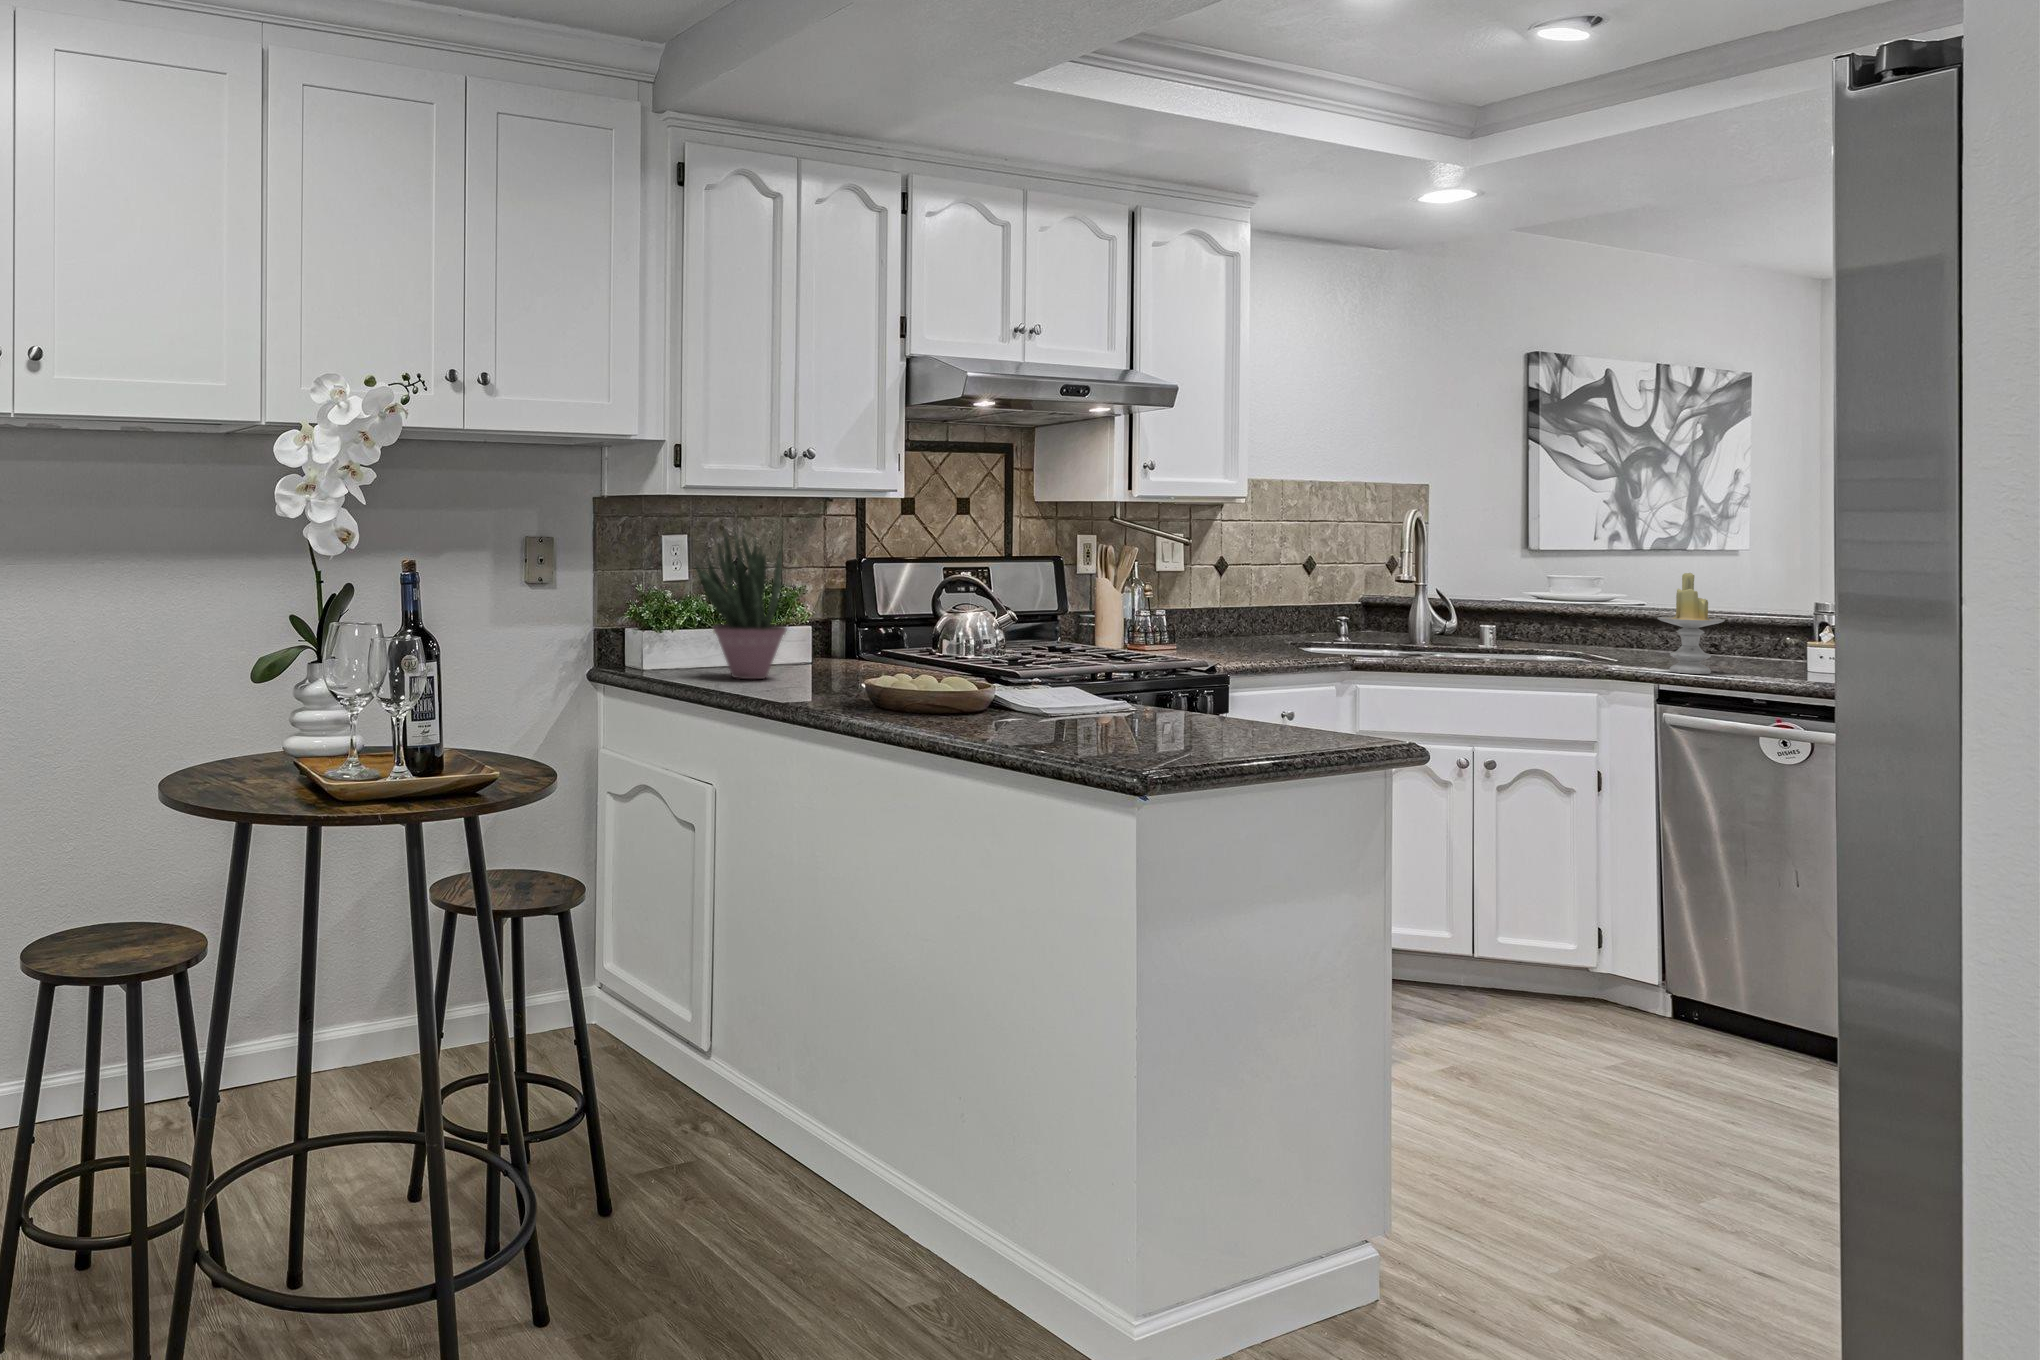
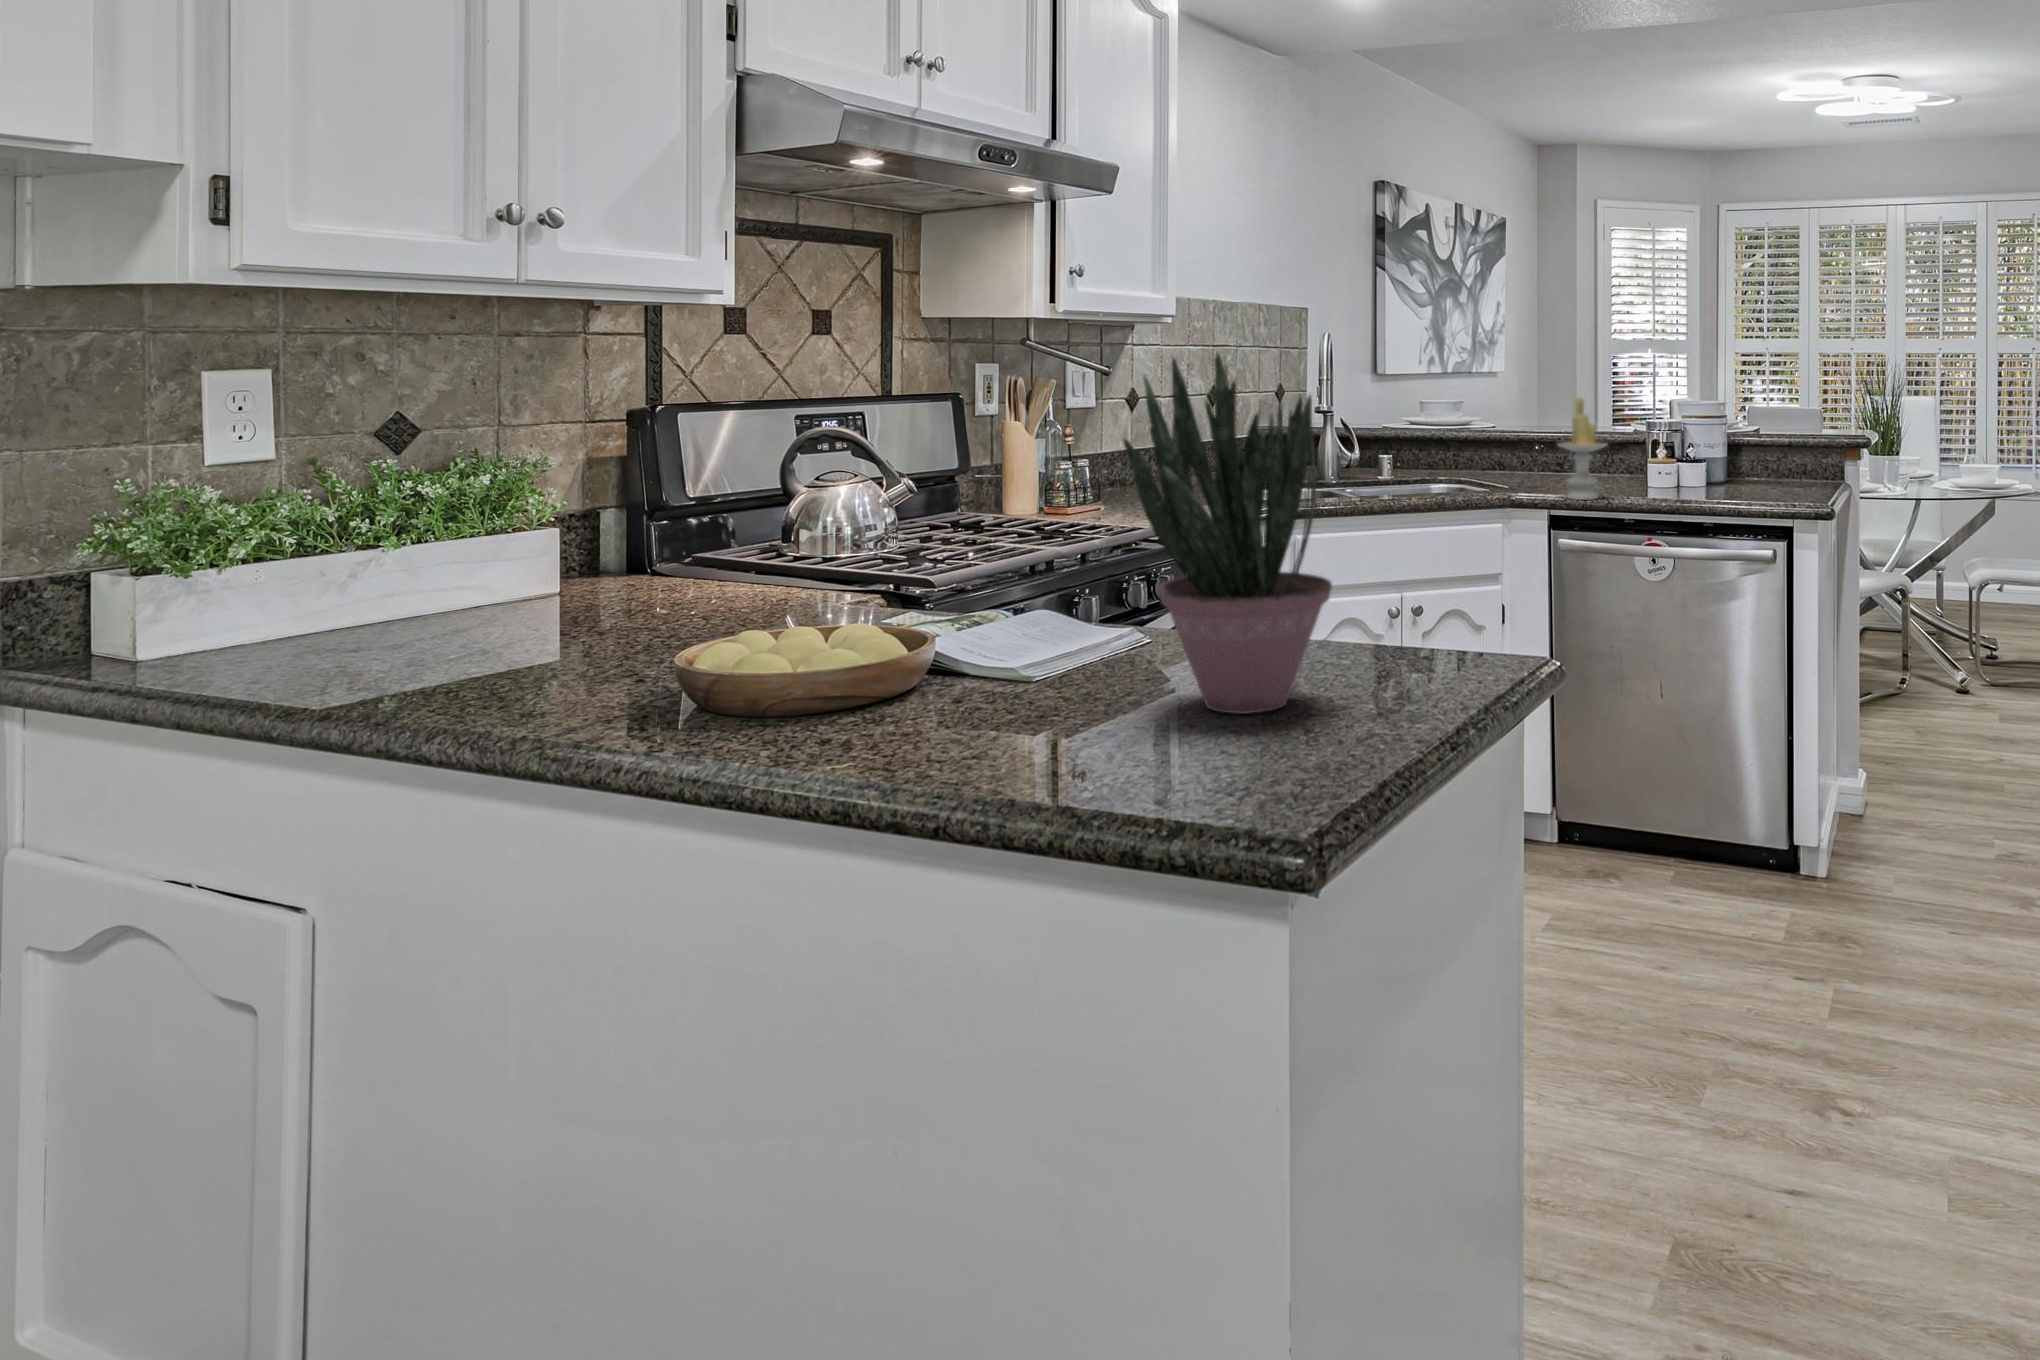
potted plant: present [695,531,787,679] -> present [1124,353,1332,714]

